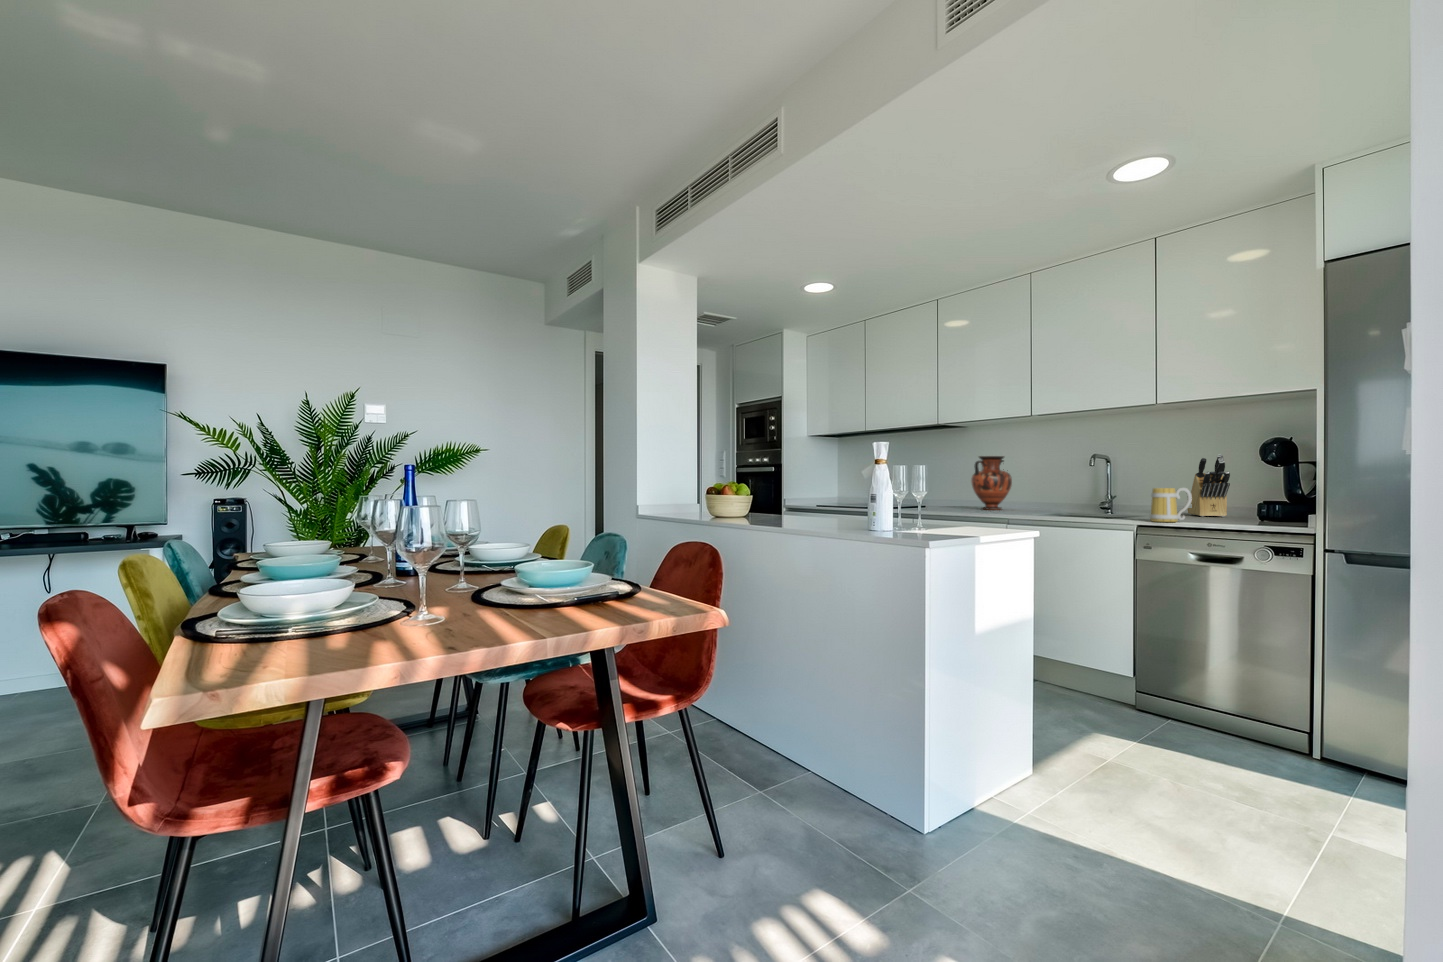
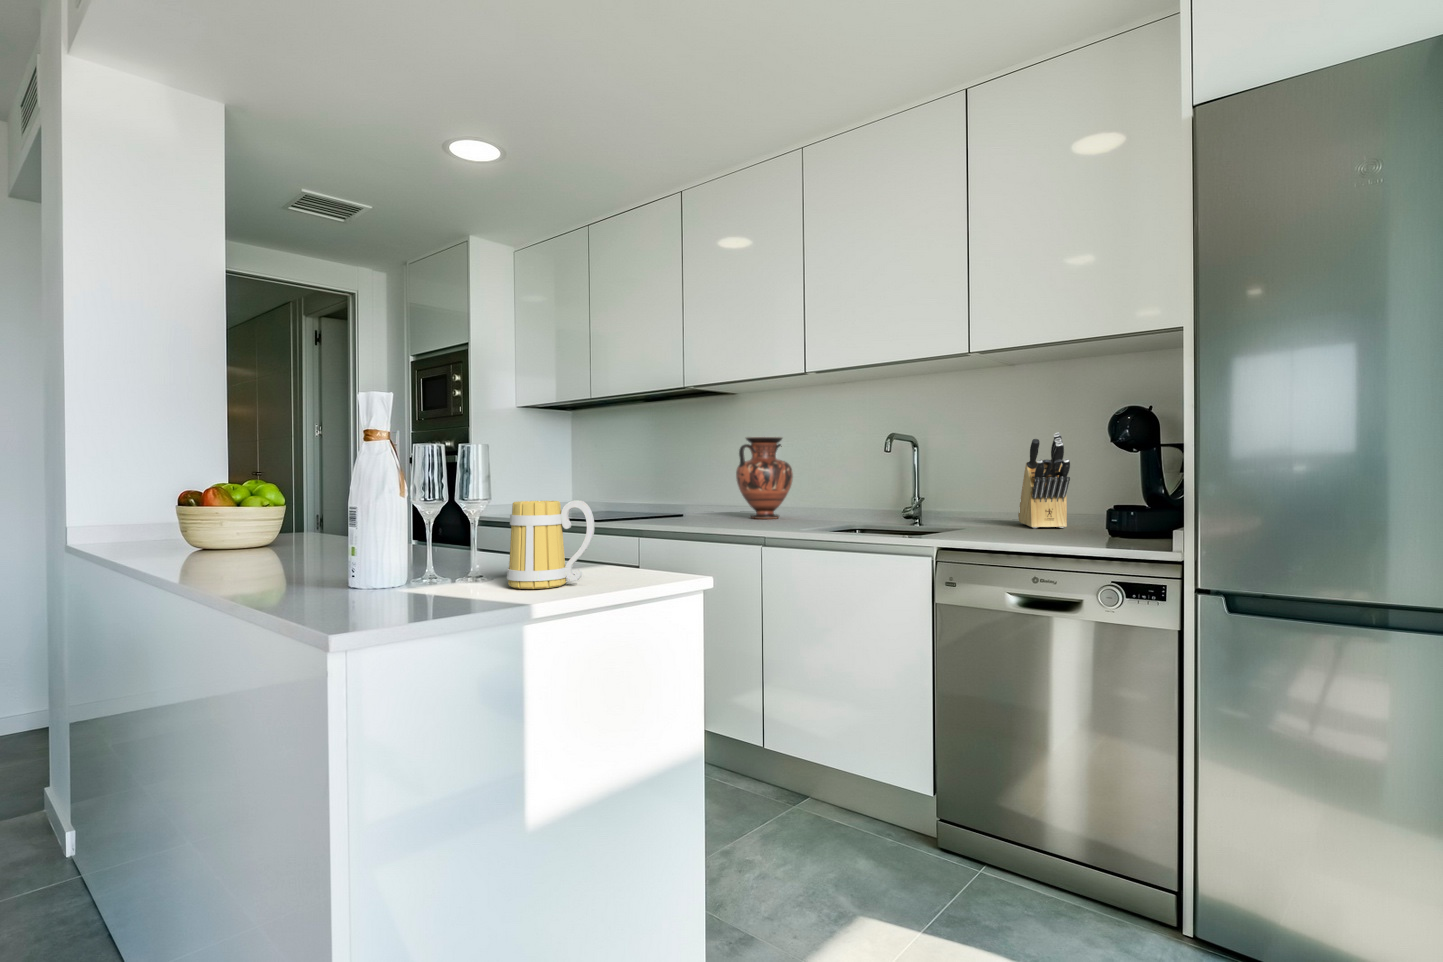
mug: present [1150,488,1192,522] -> present [507,500,594,589]

